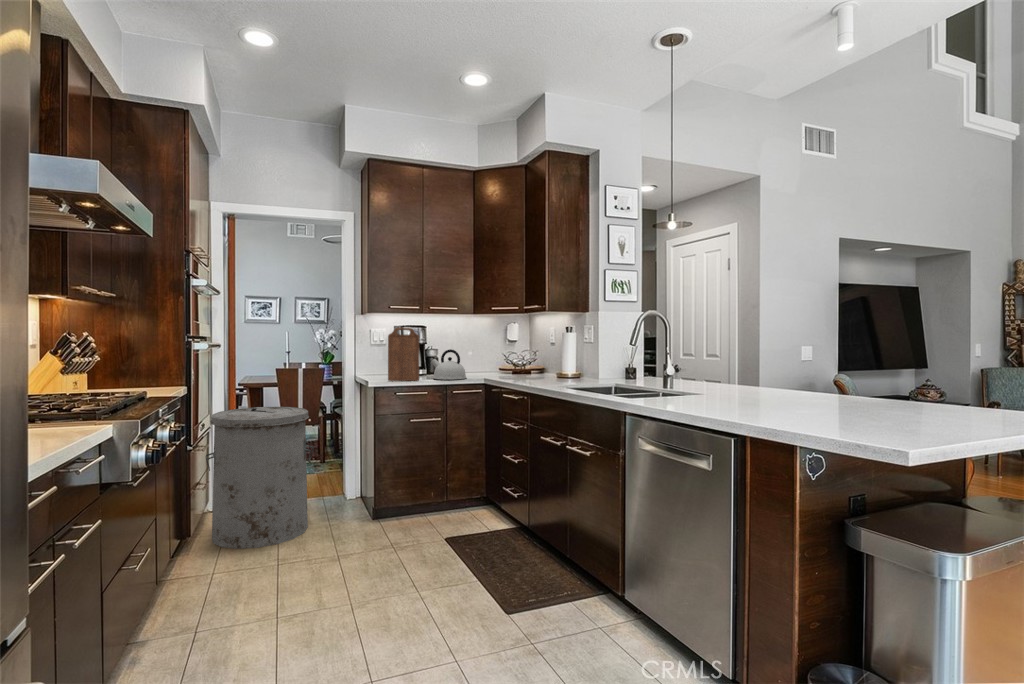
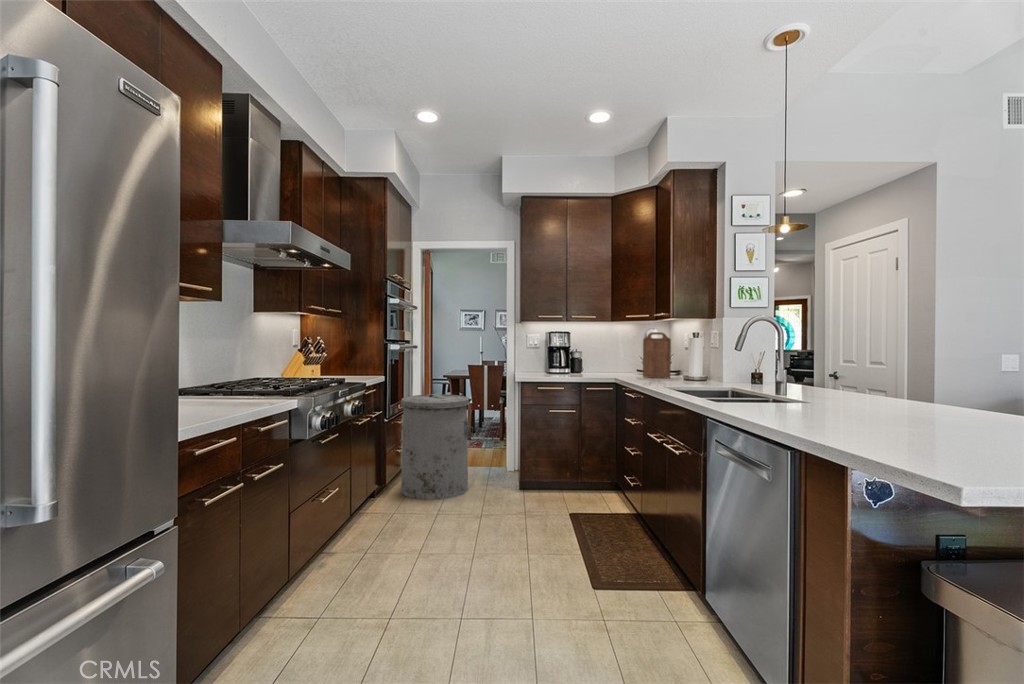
cutting board: present [388,328,419,381] -> present [643,332,671,378]
kettle: present [431,349,466,380] -> none [569,352,598,378]

